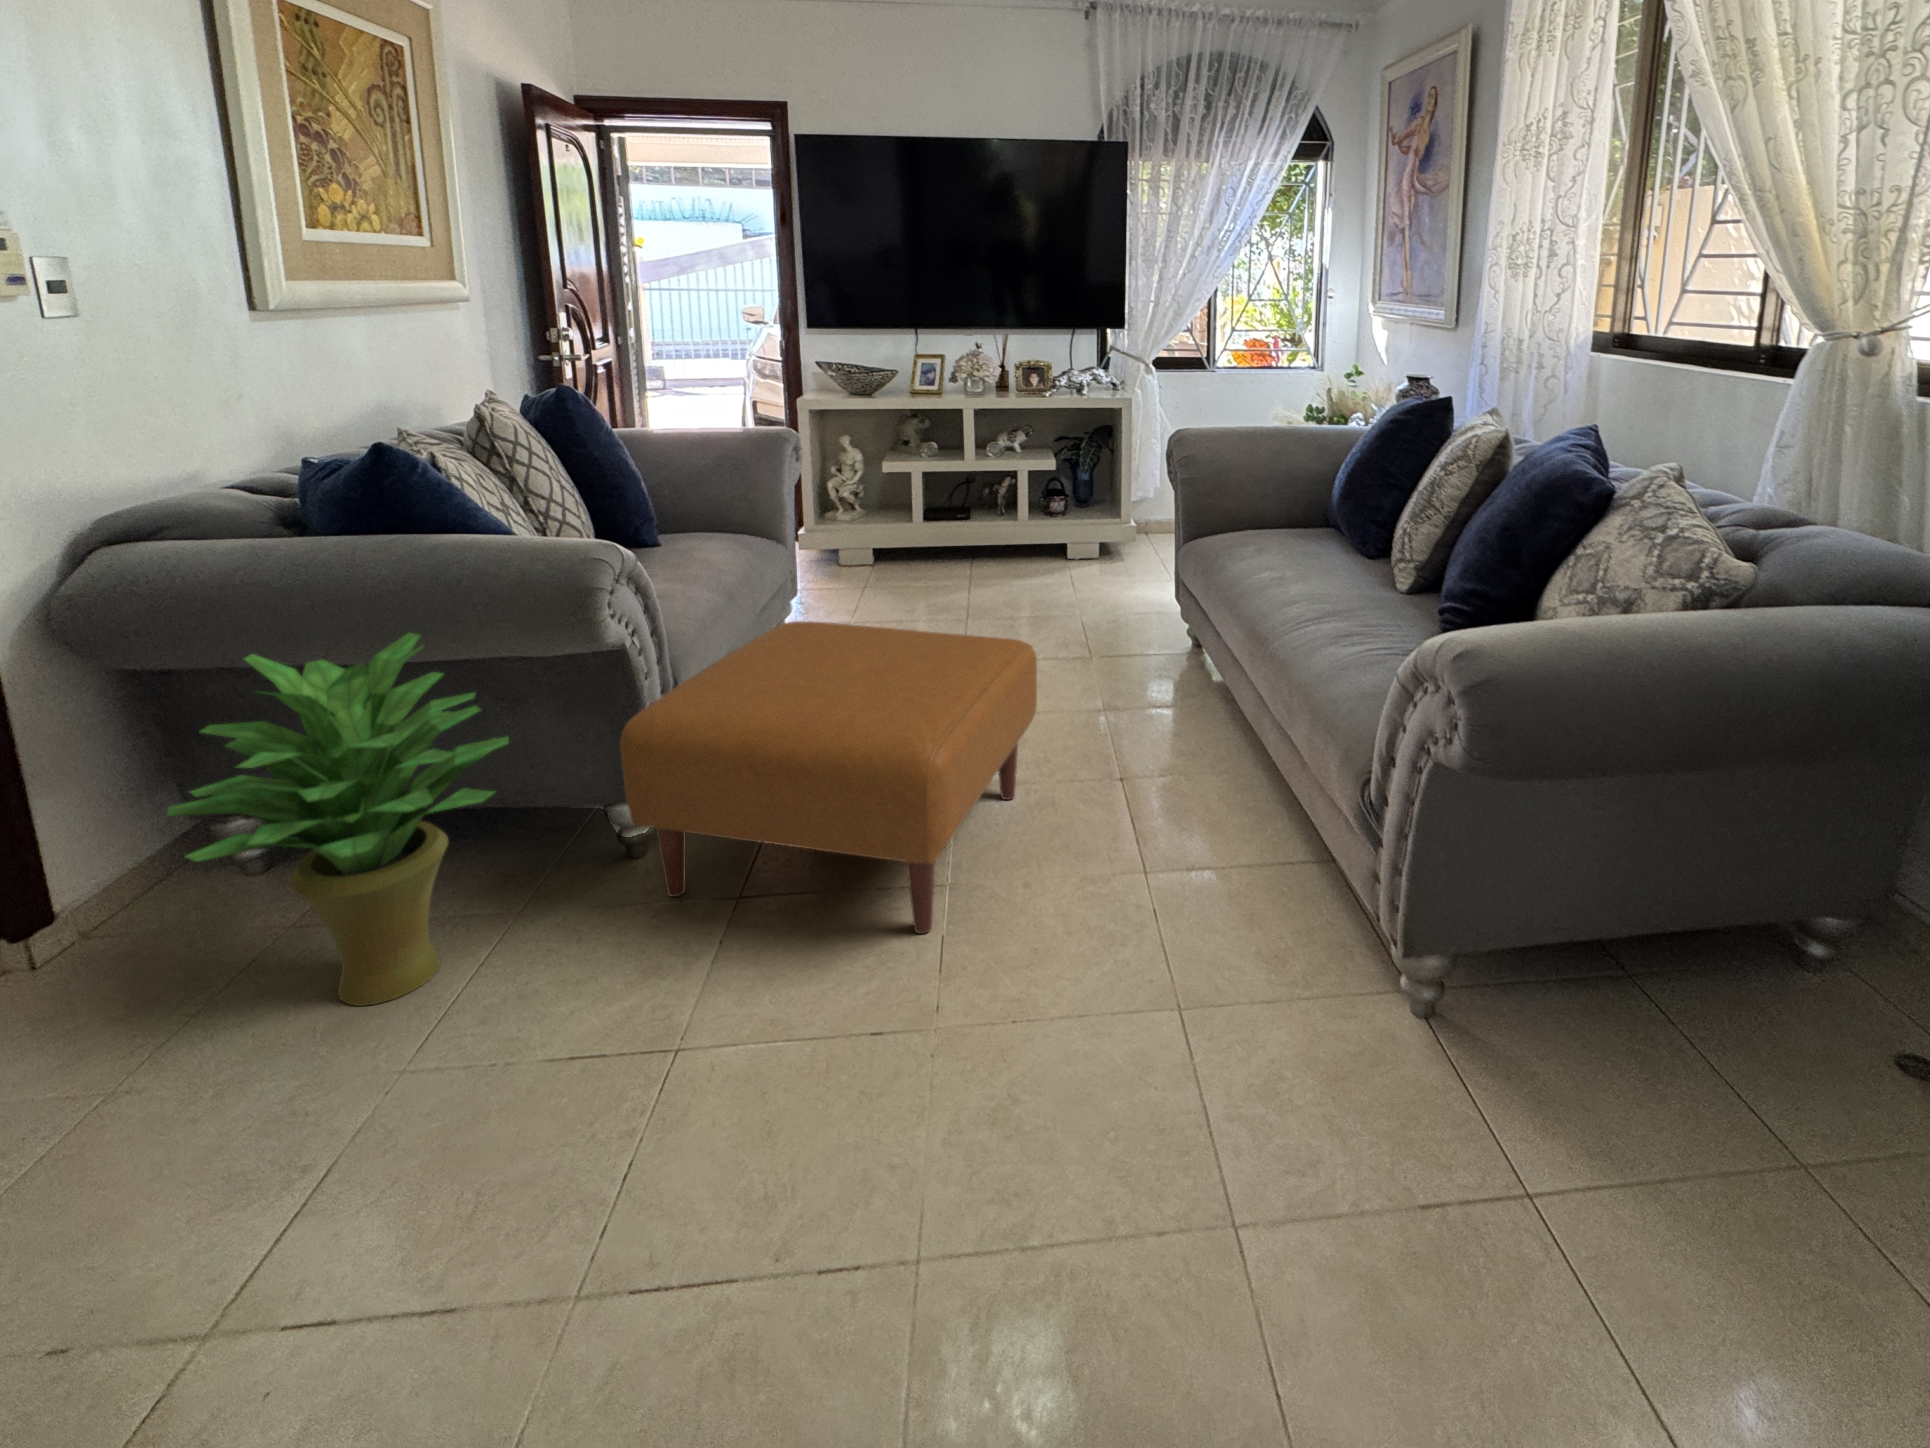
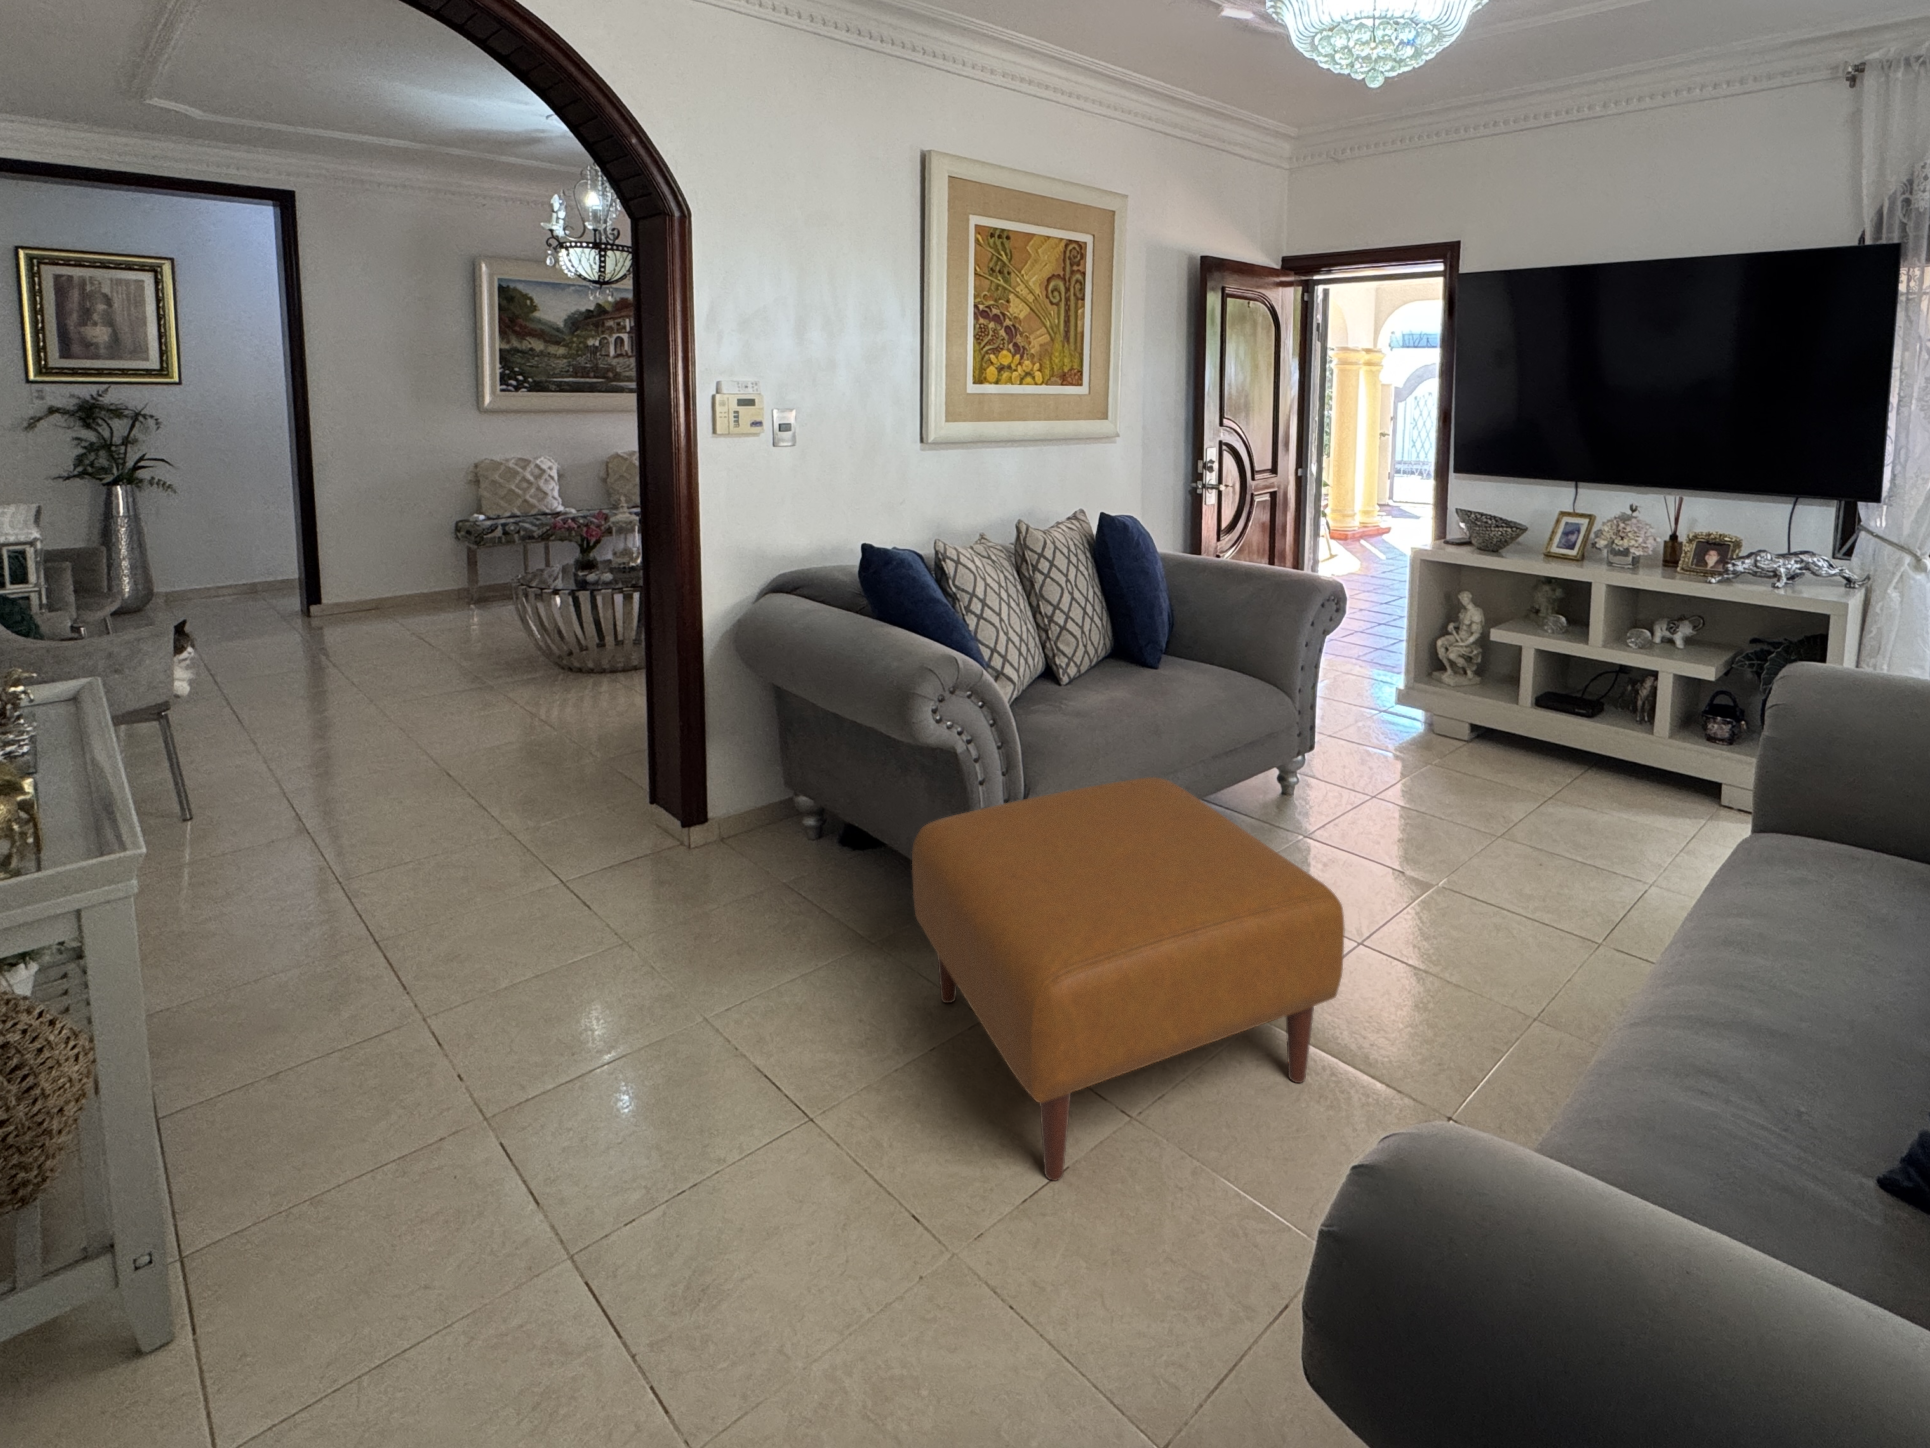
potted plant: present [167,633,509,1006] -> none [644,687,861,977]

